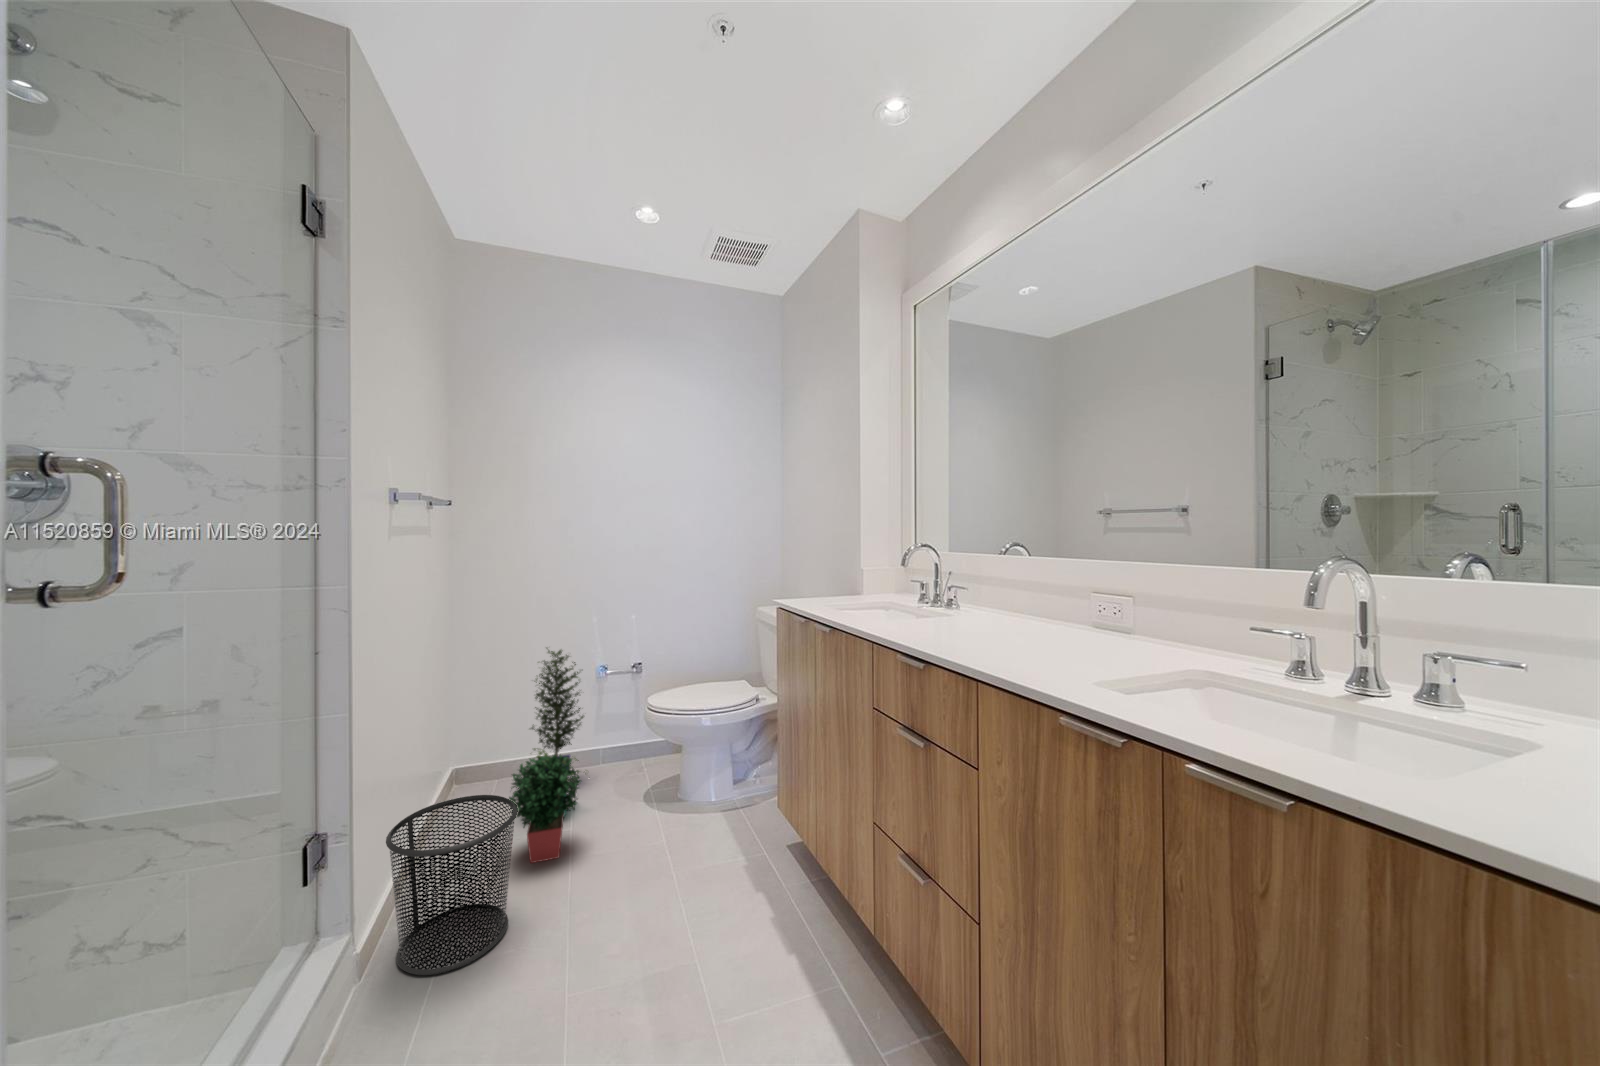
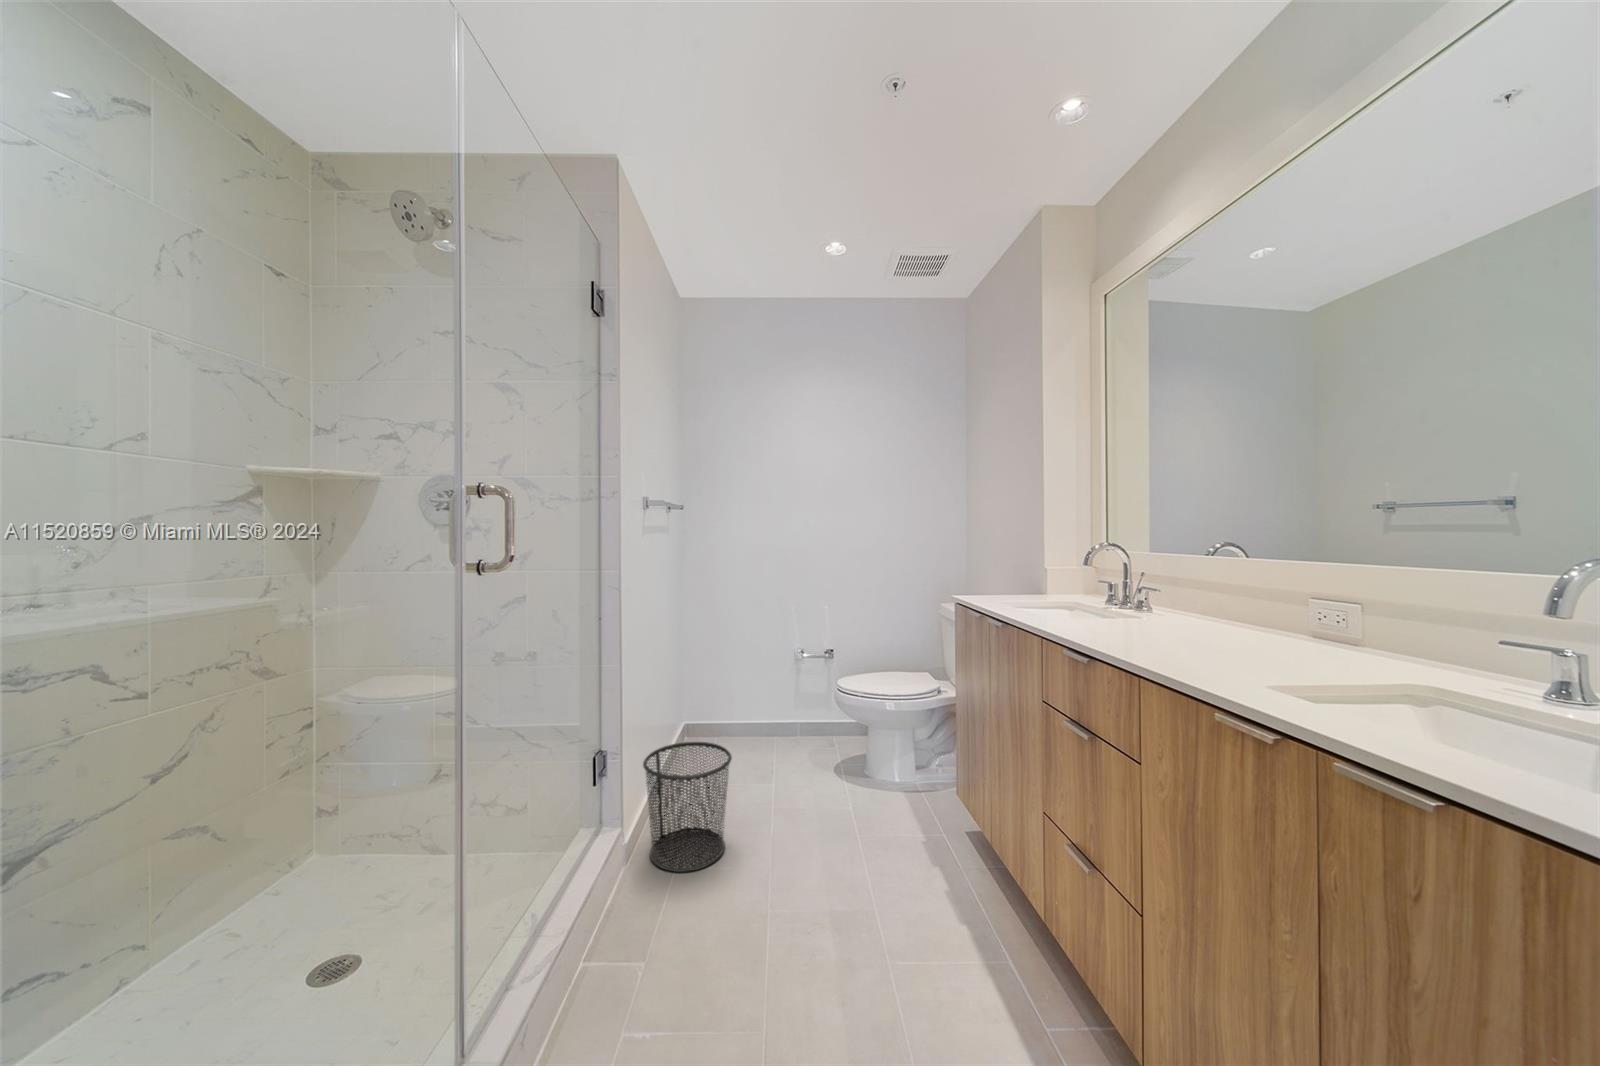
potted plant: present [509,648,584,863] -> none [725,630,786,807]

